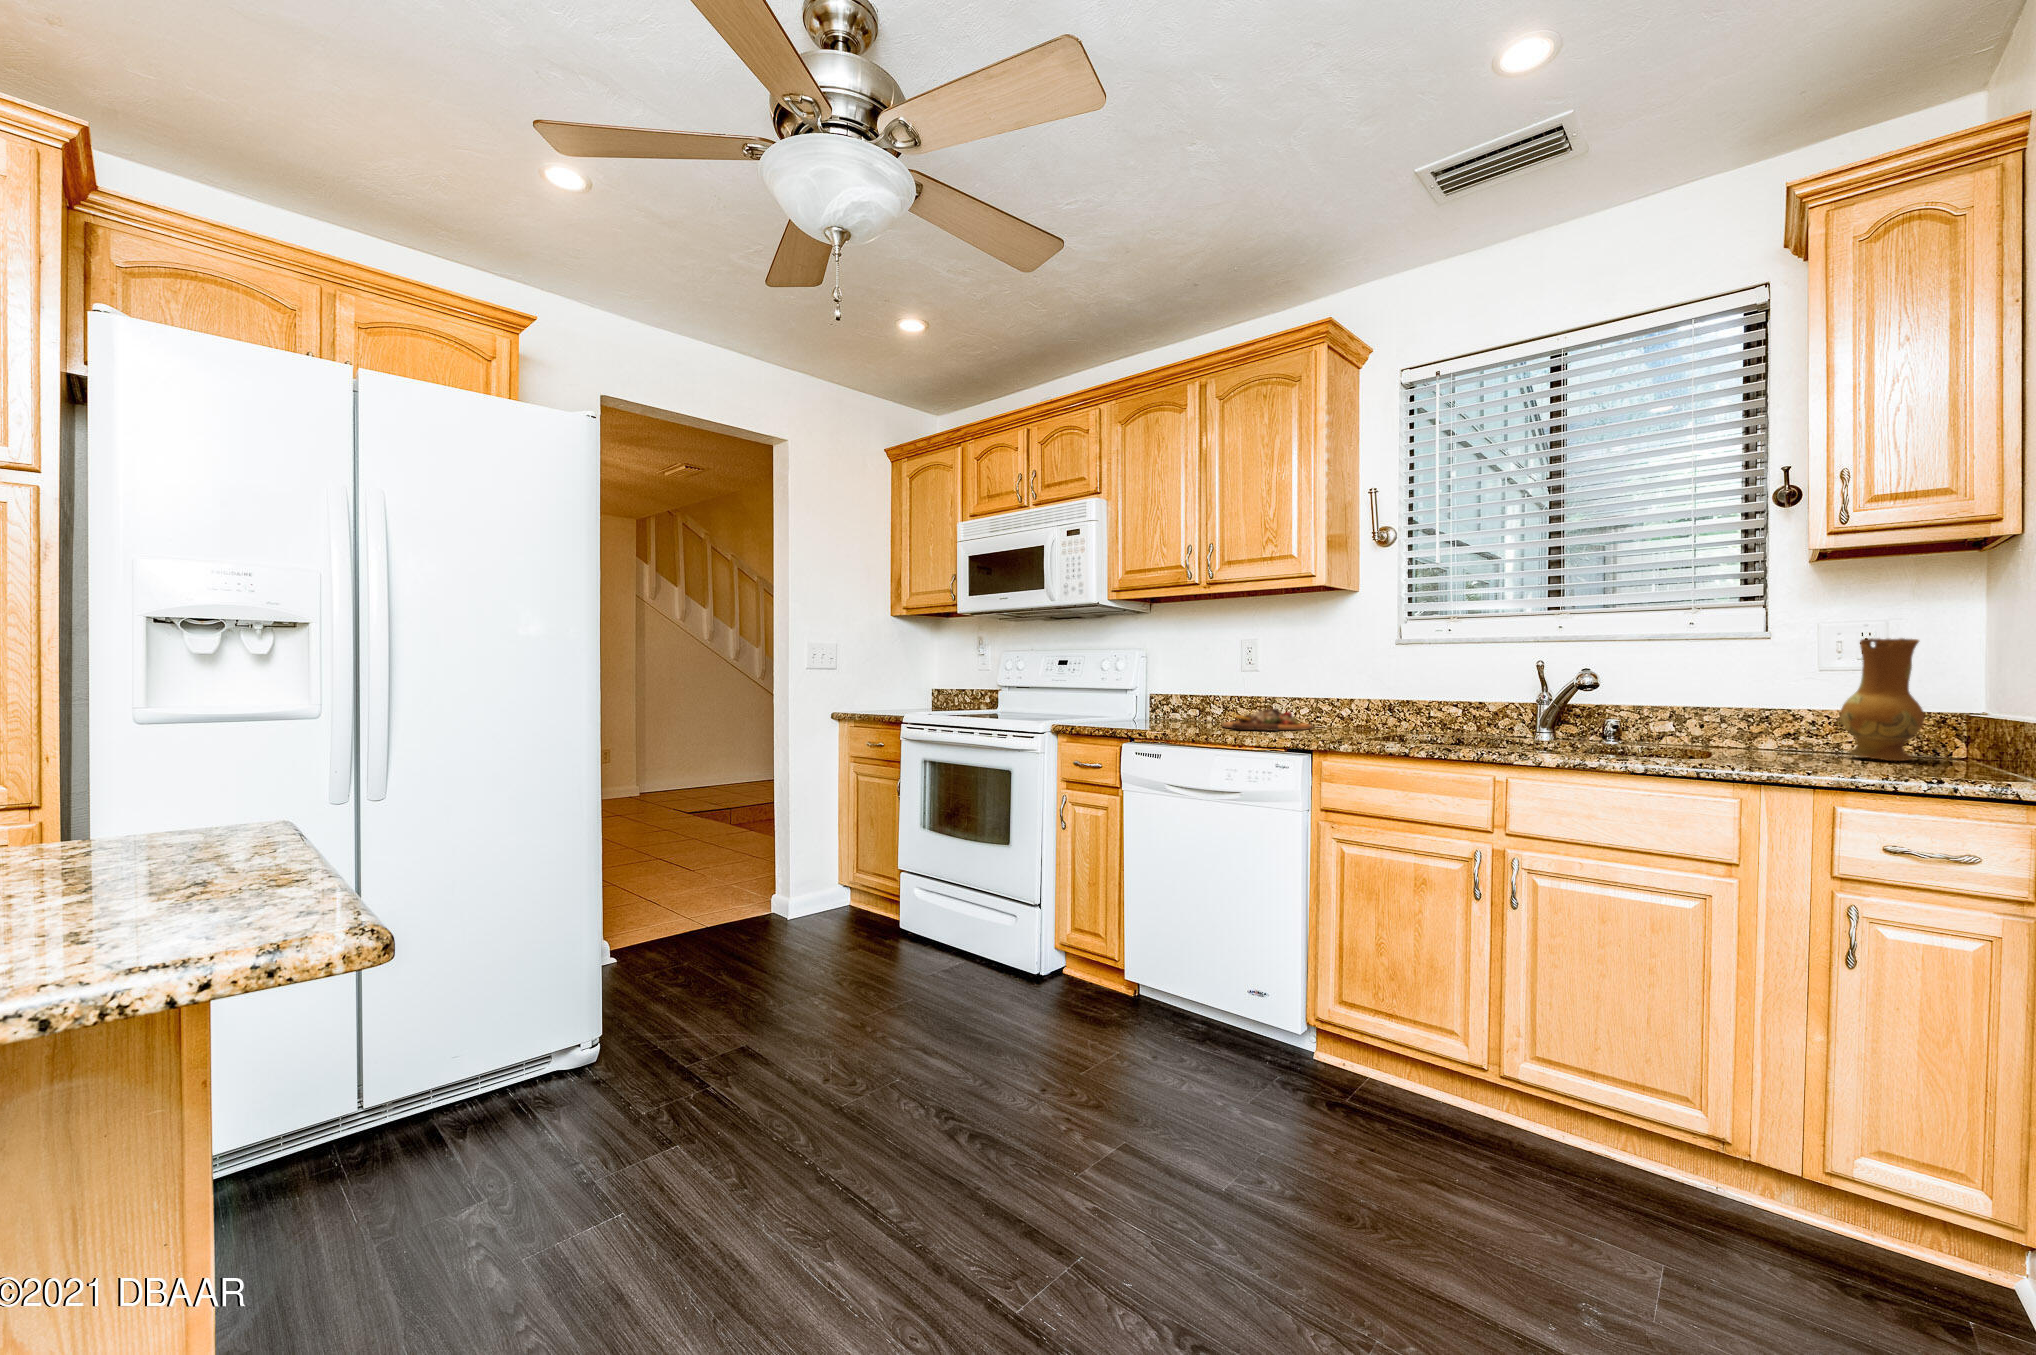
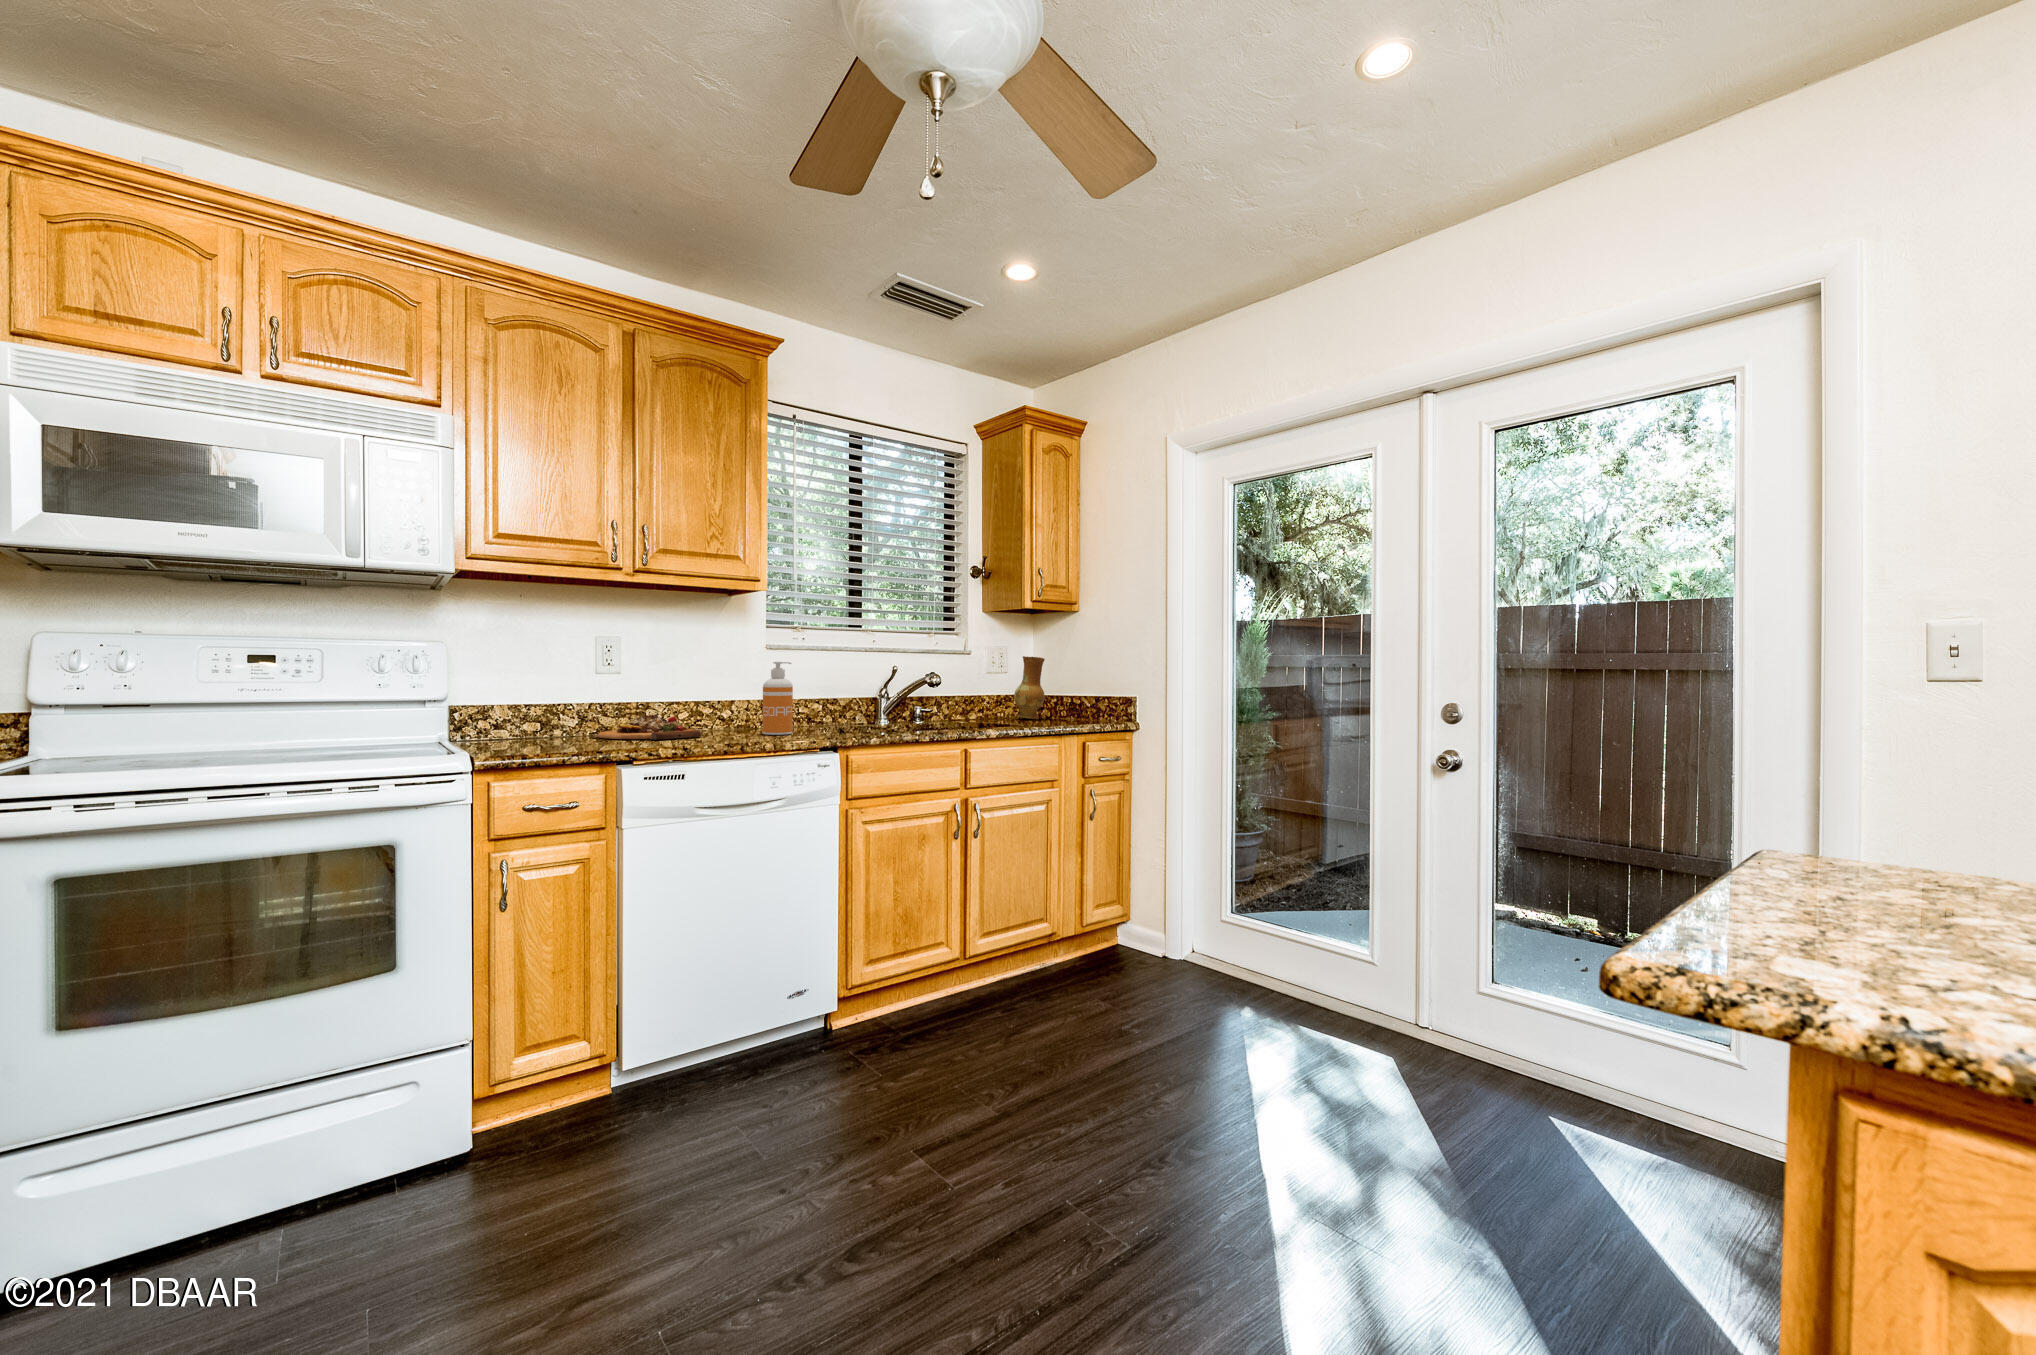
soap dispenser: none [1332,657,1366,737] -> present [763,662,793,735]

